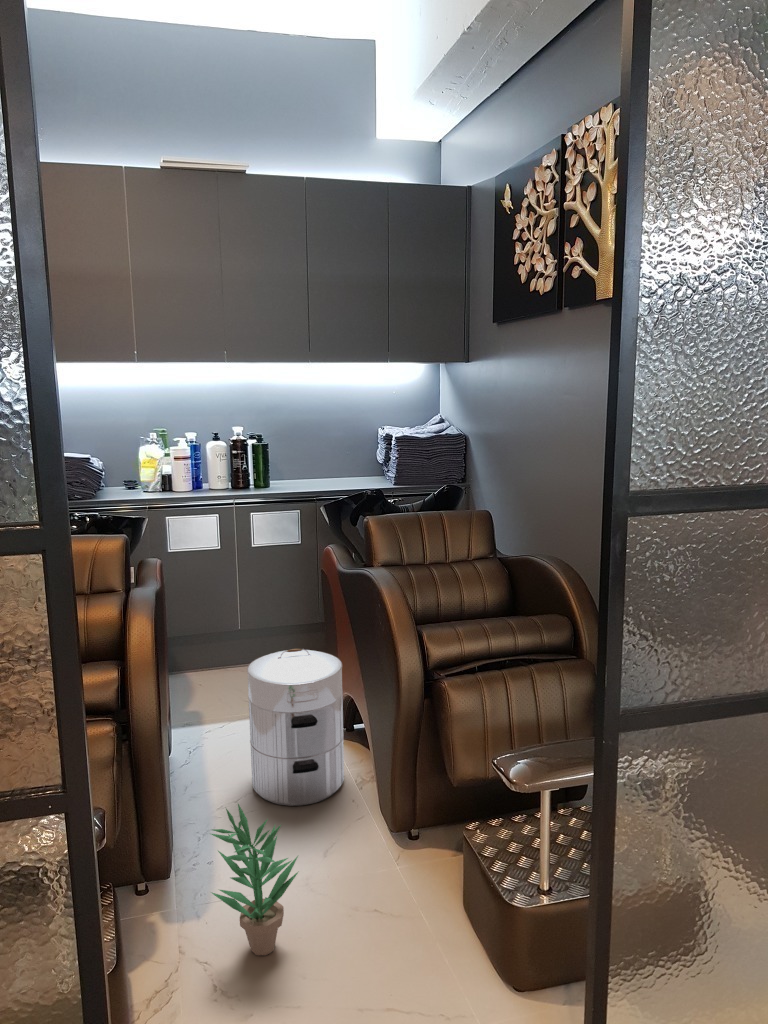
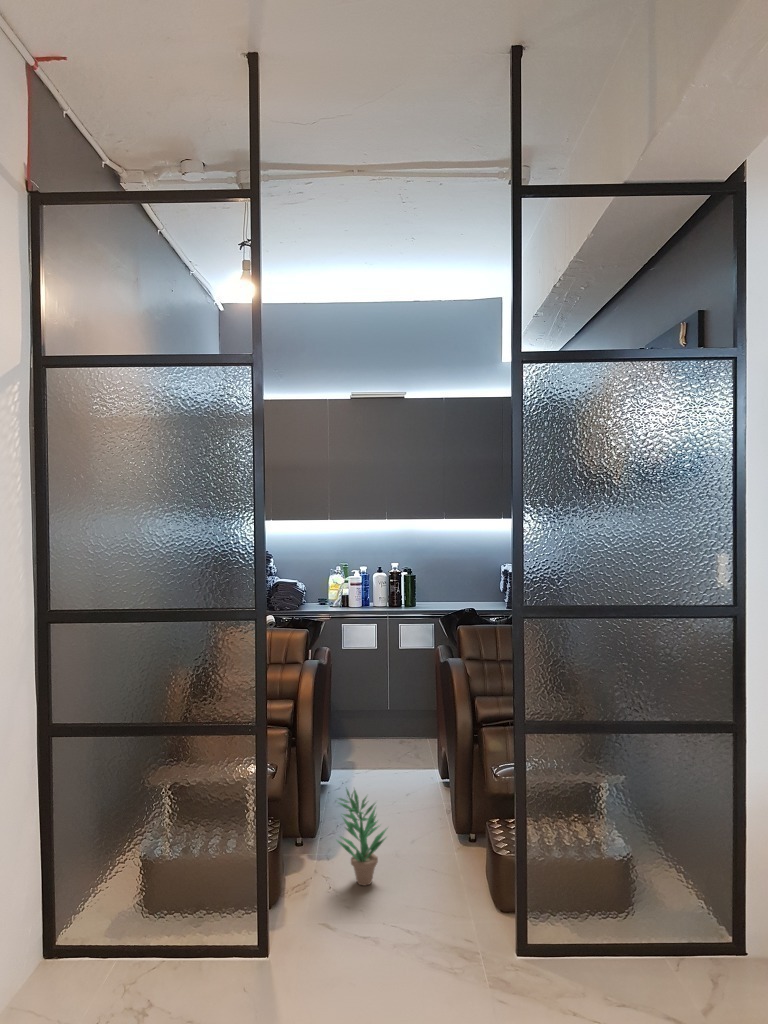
waste bin: present [247,649,344,806] -> none [378,711,441,818]

